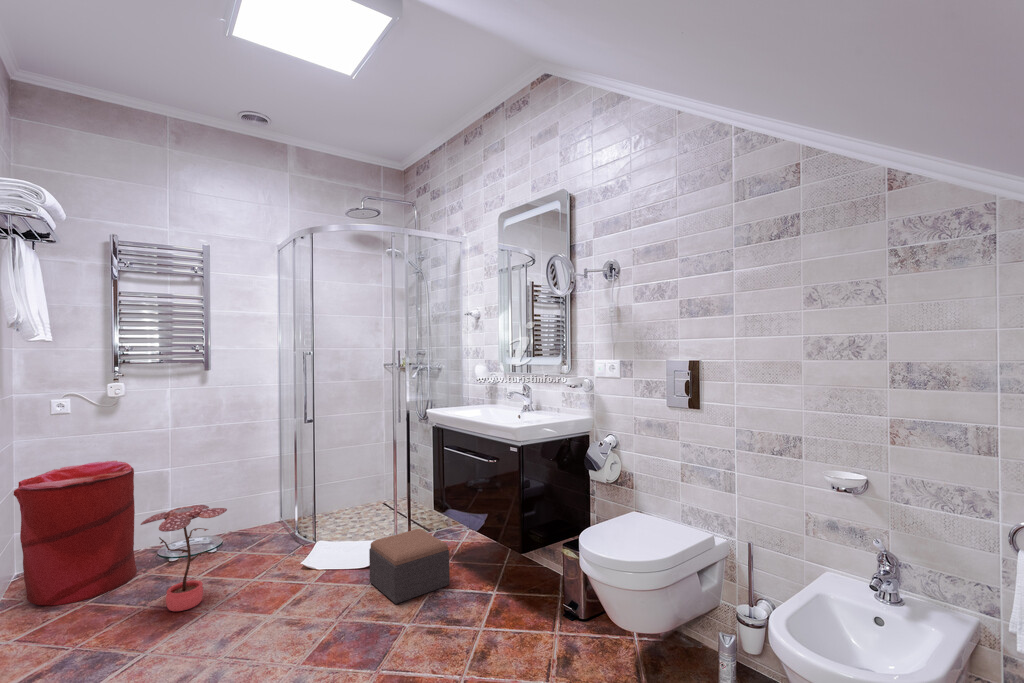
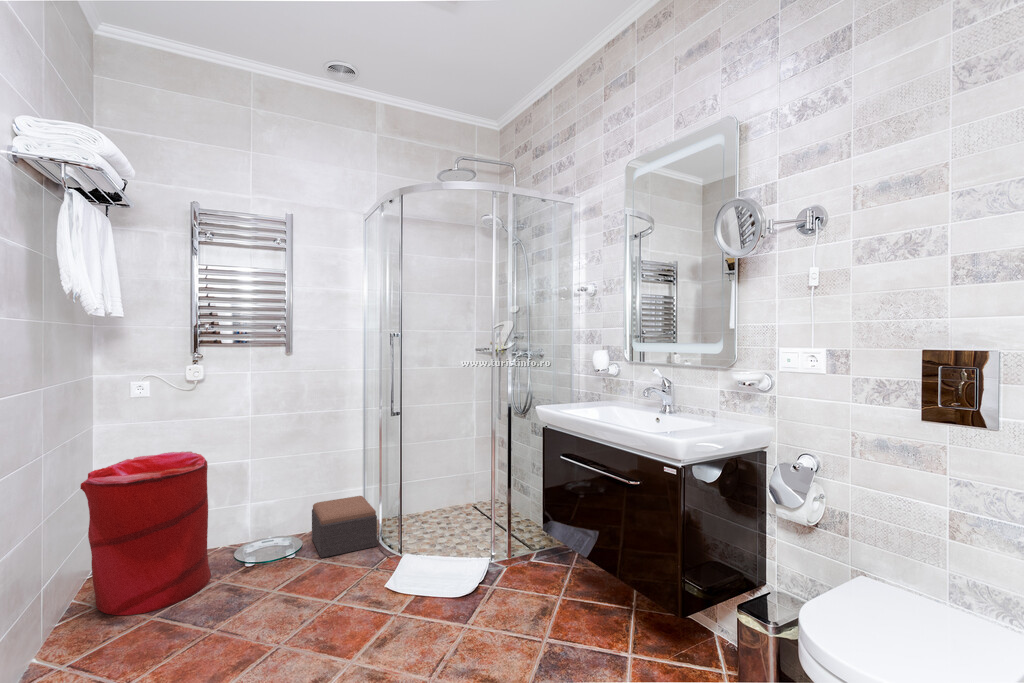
potted plant: present [141,505,227,611] -> none [206,511,302,640]
footstool: present [369,529,450,604] -> present [312,496,377,558]

